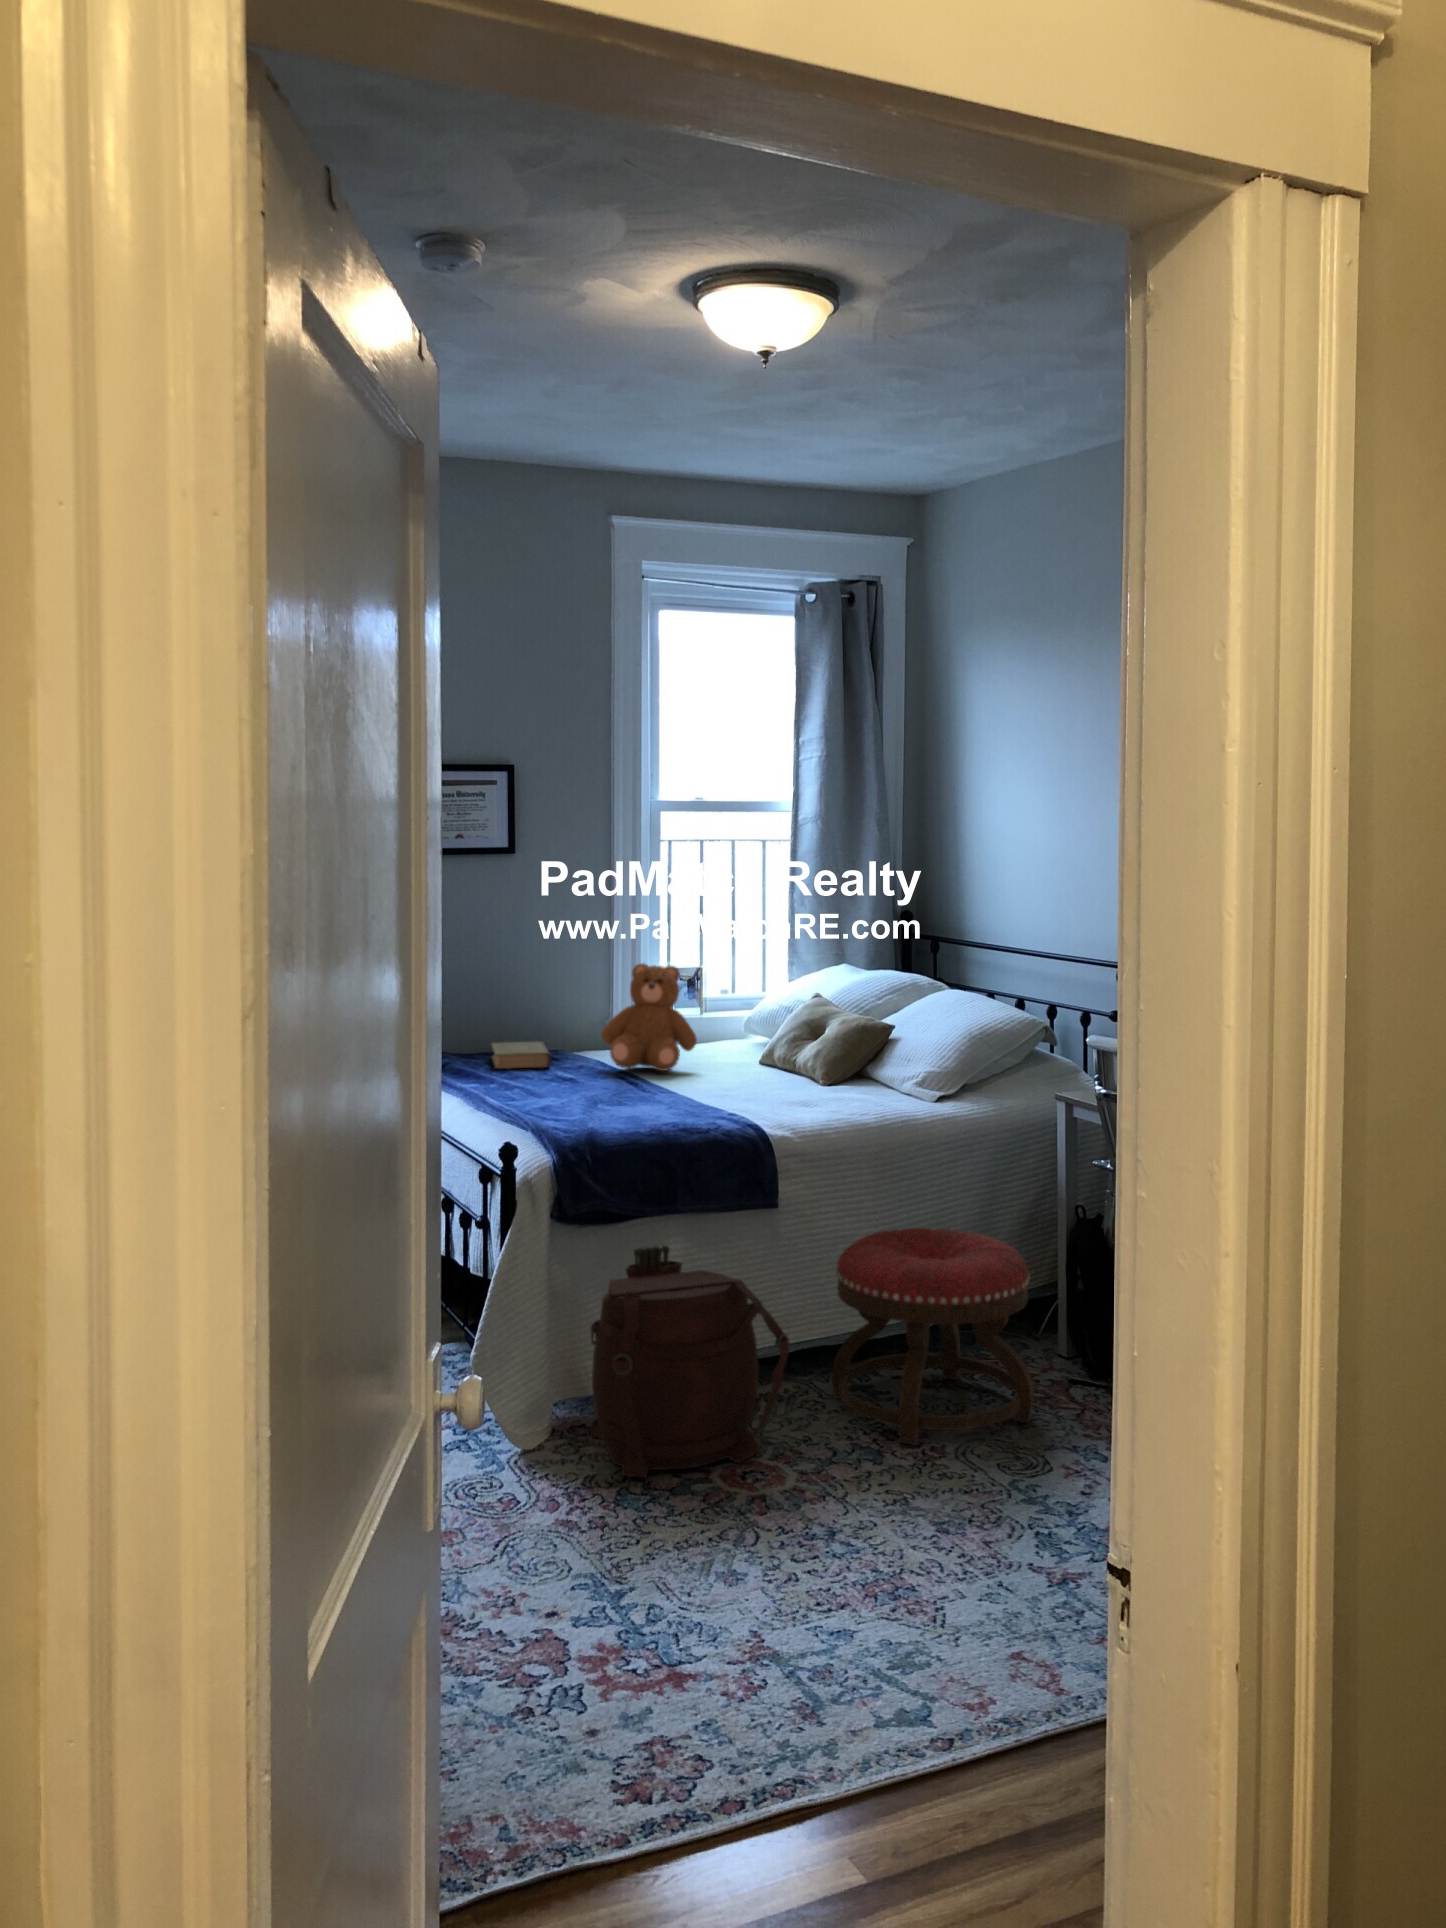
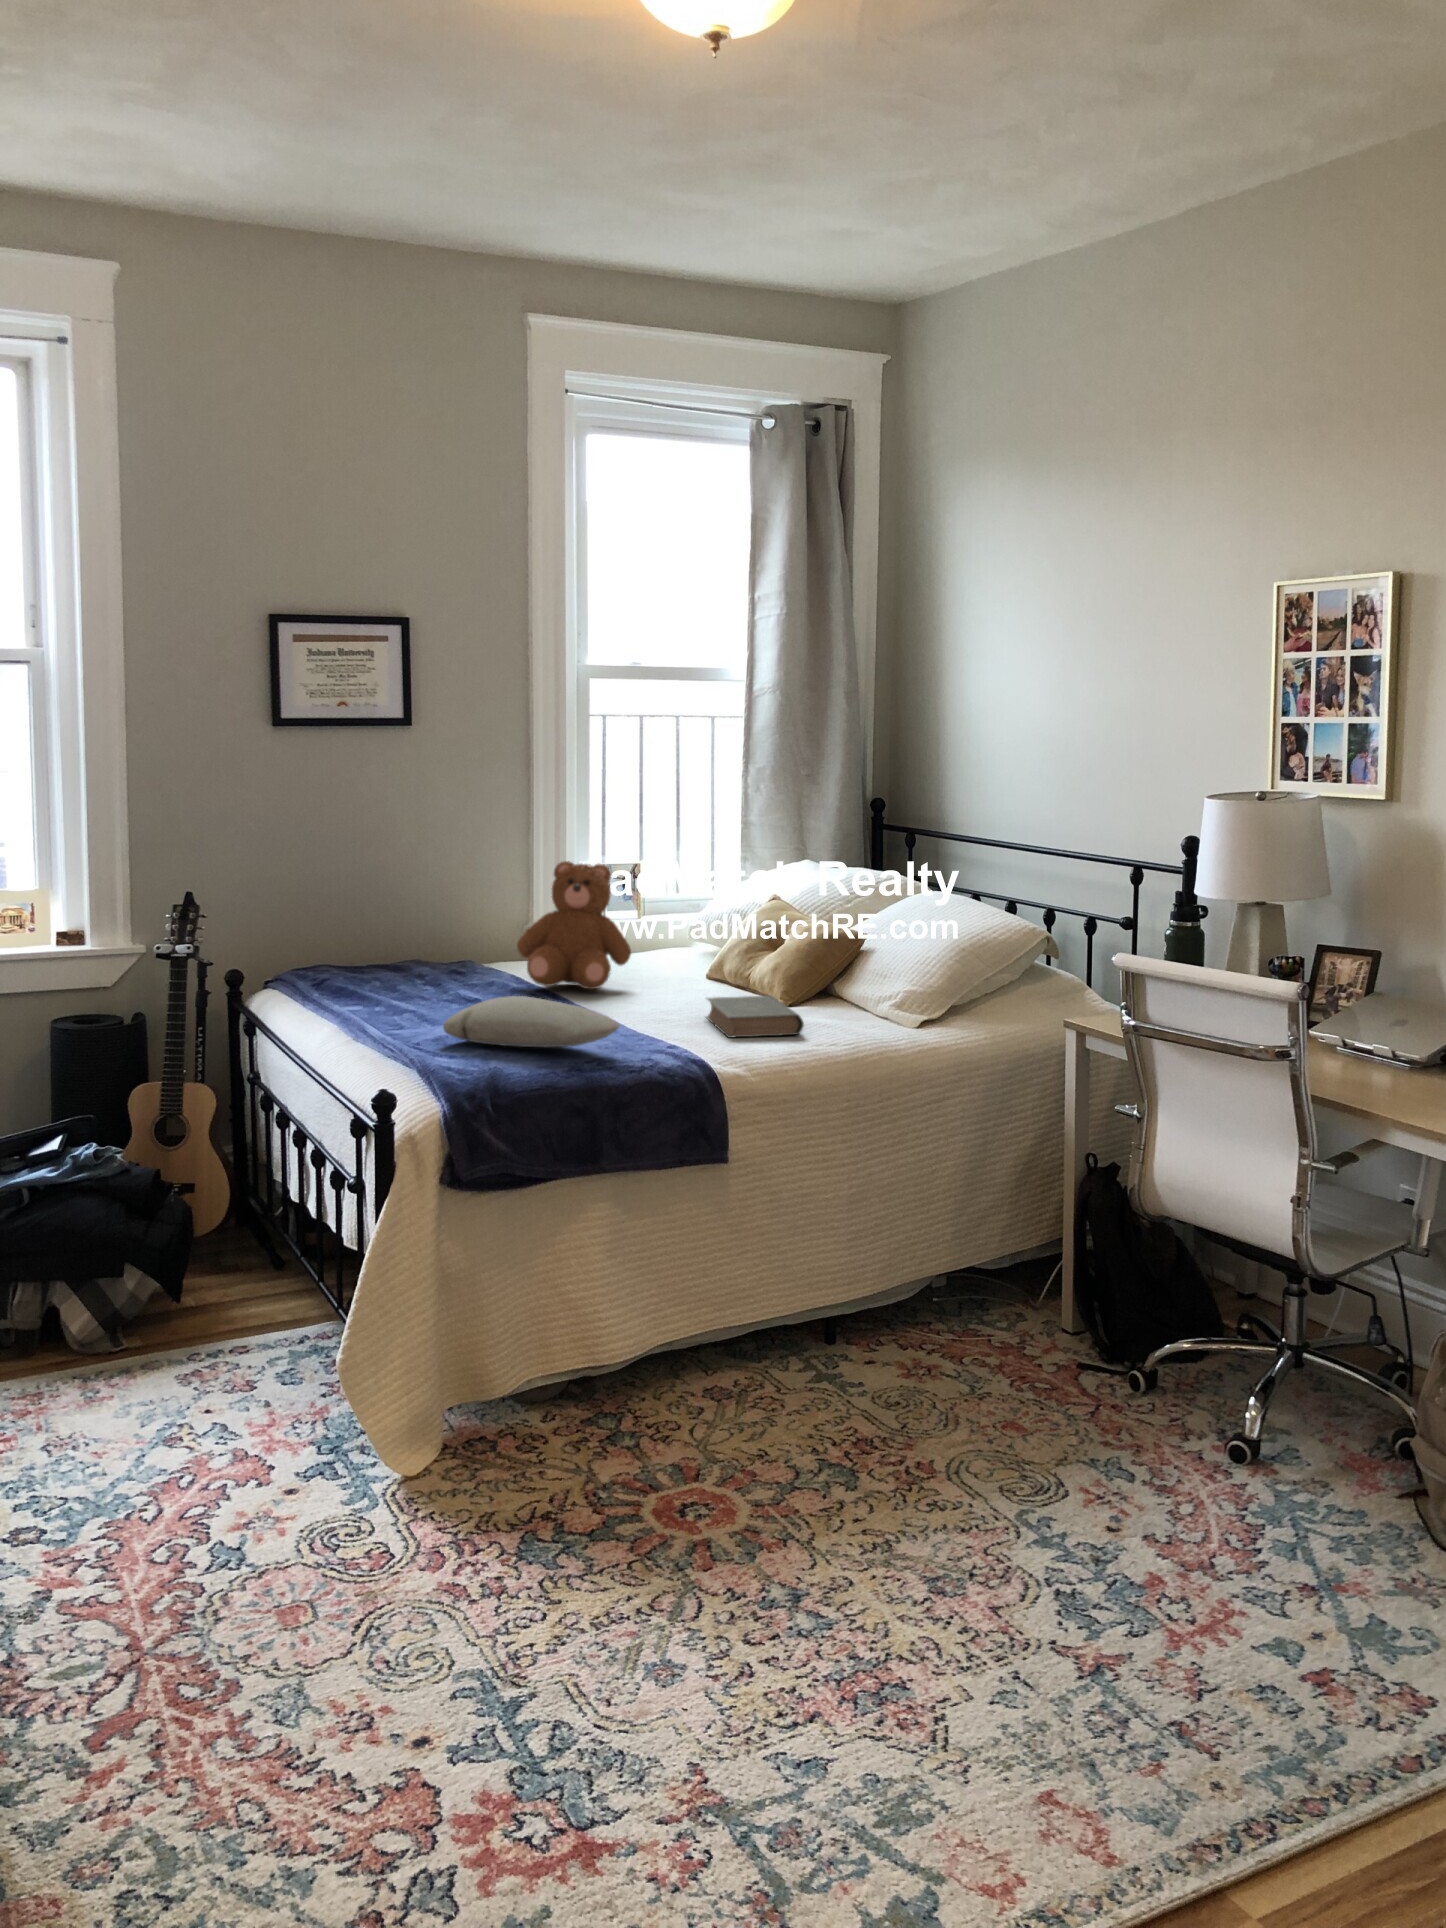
book: present [492,1042,552,1069] -> present [706,996,804,1038]
pillow: none [548,1073,691,1112] -> present [443,996,620,1047]
ottoman: present [832,1228,1034,1445] -> none [792,1185,1038,1459]
backpack: present [590,1246,789,1477] -> none [488,1215,741,1515]

